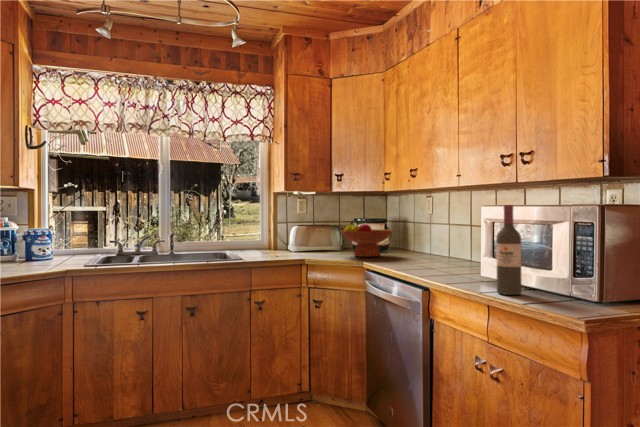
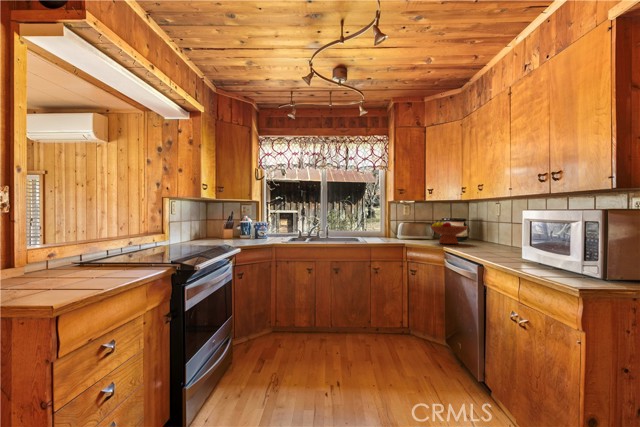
wine bottle: present [496,205,522,295] -> none [525,210,544,271]

